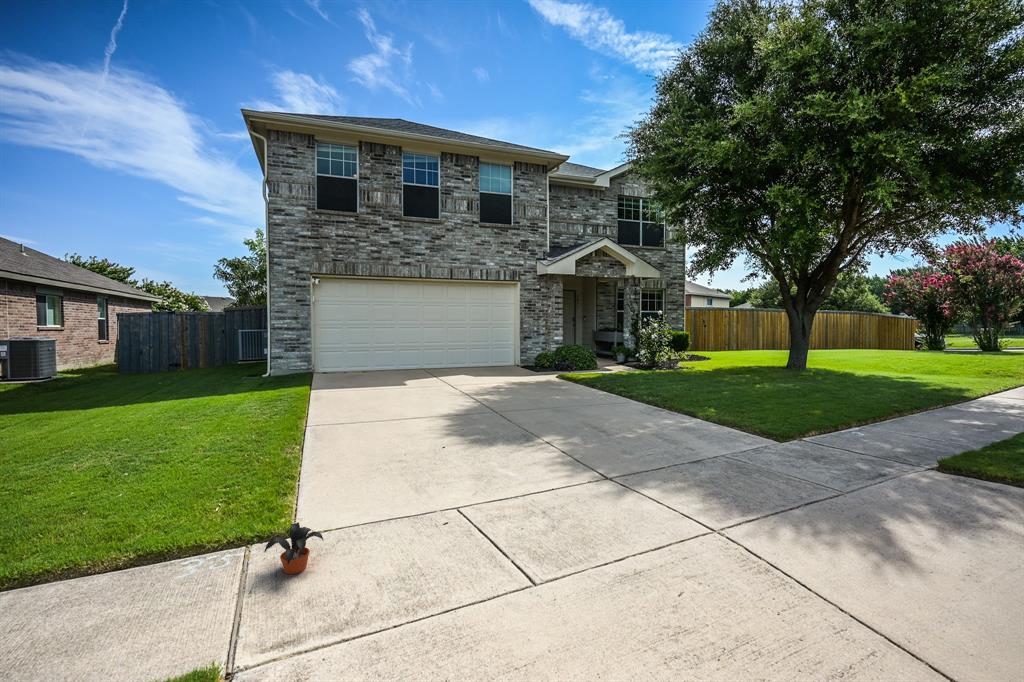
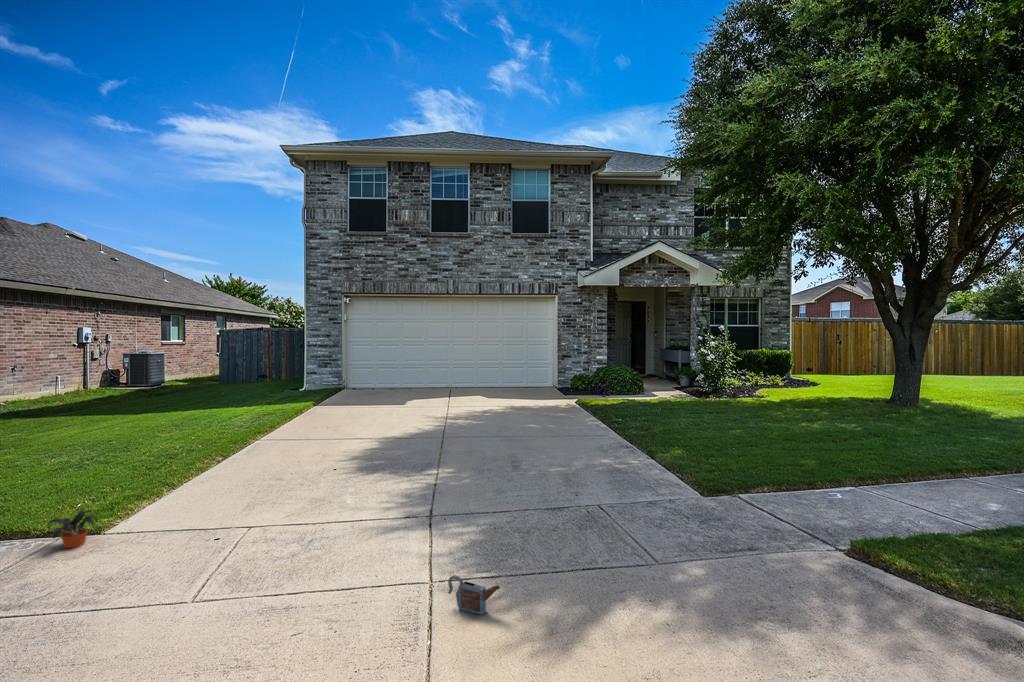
watering can: none [808,531,867,564] -> present [448,575,500,615]

